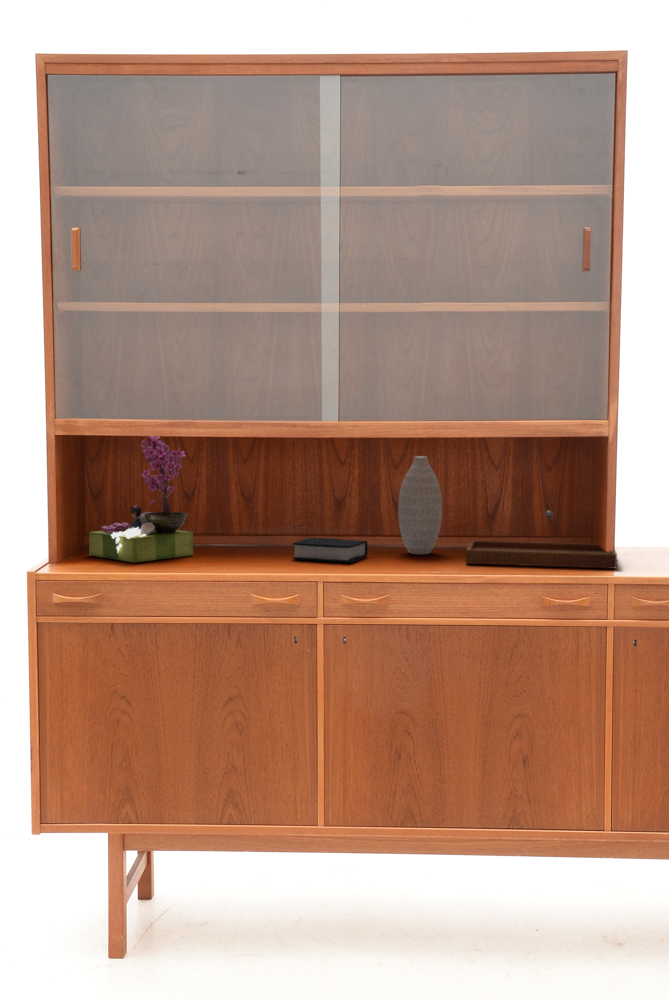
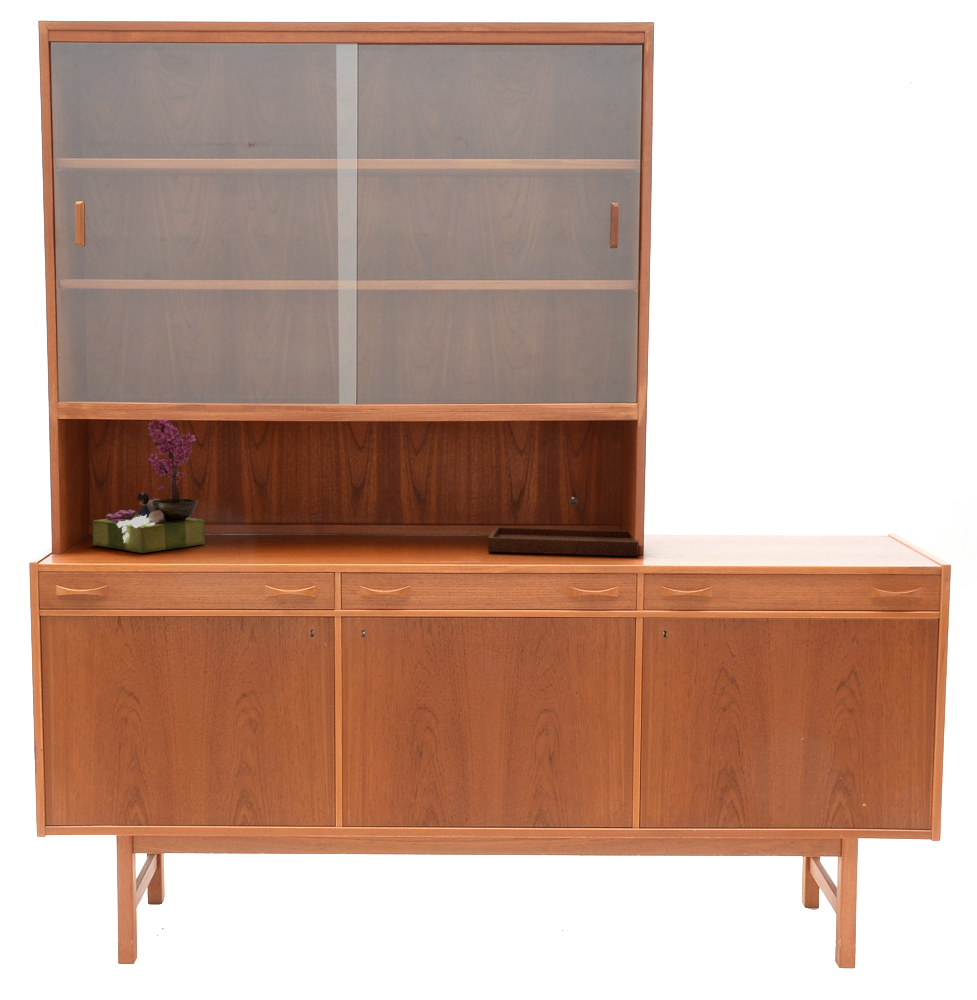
vase: present [398,456,442,554] -> none [421,440,465,542]
book: present [293,538,368,563] -> none [310,525,388,552]

